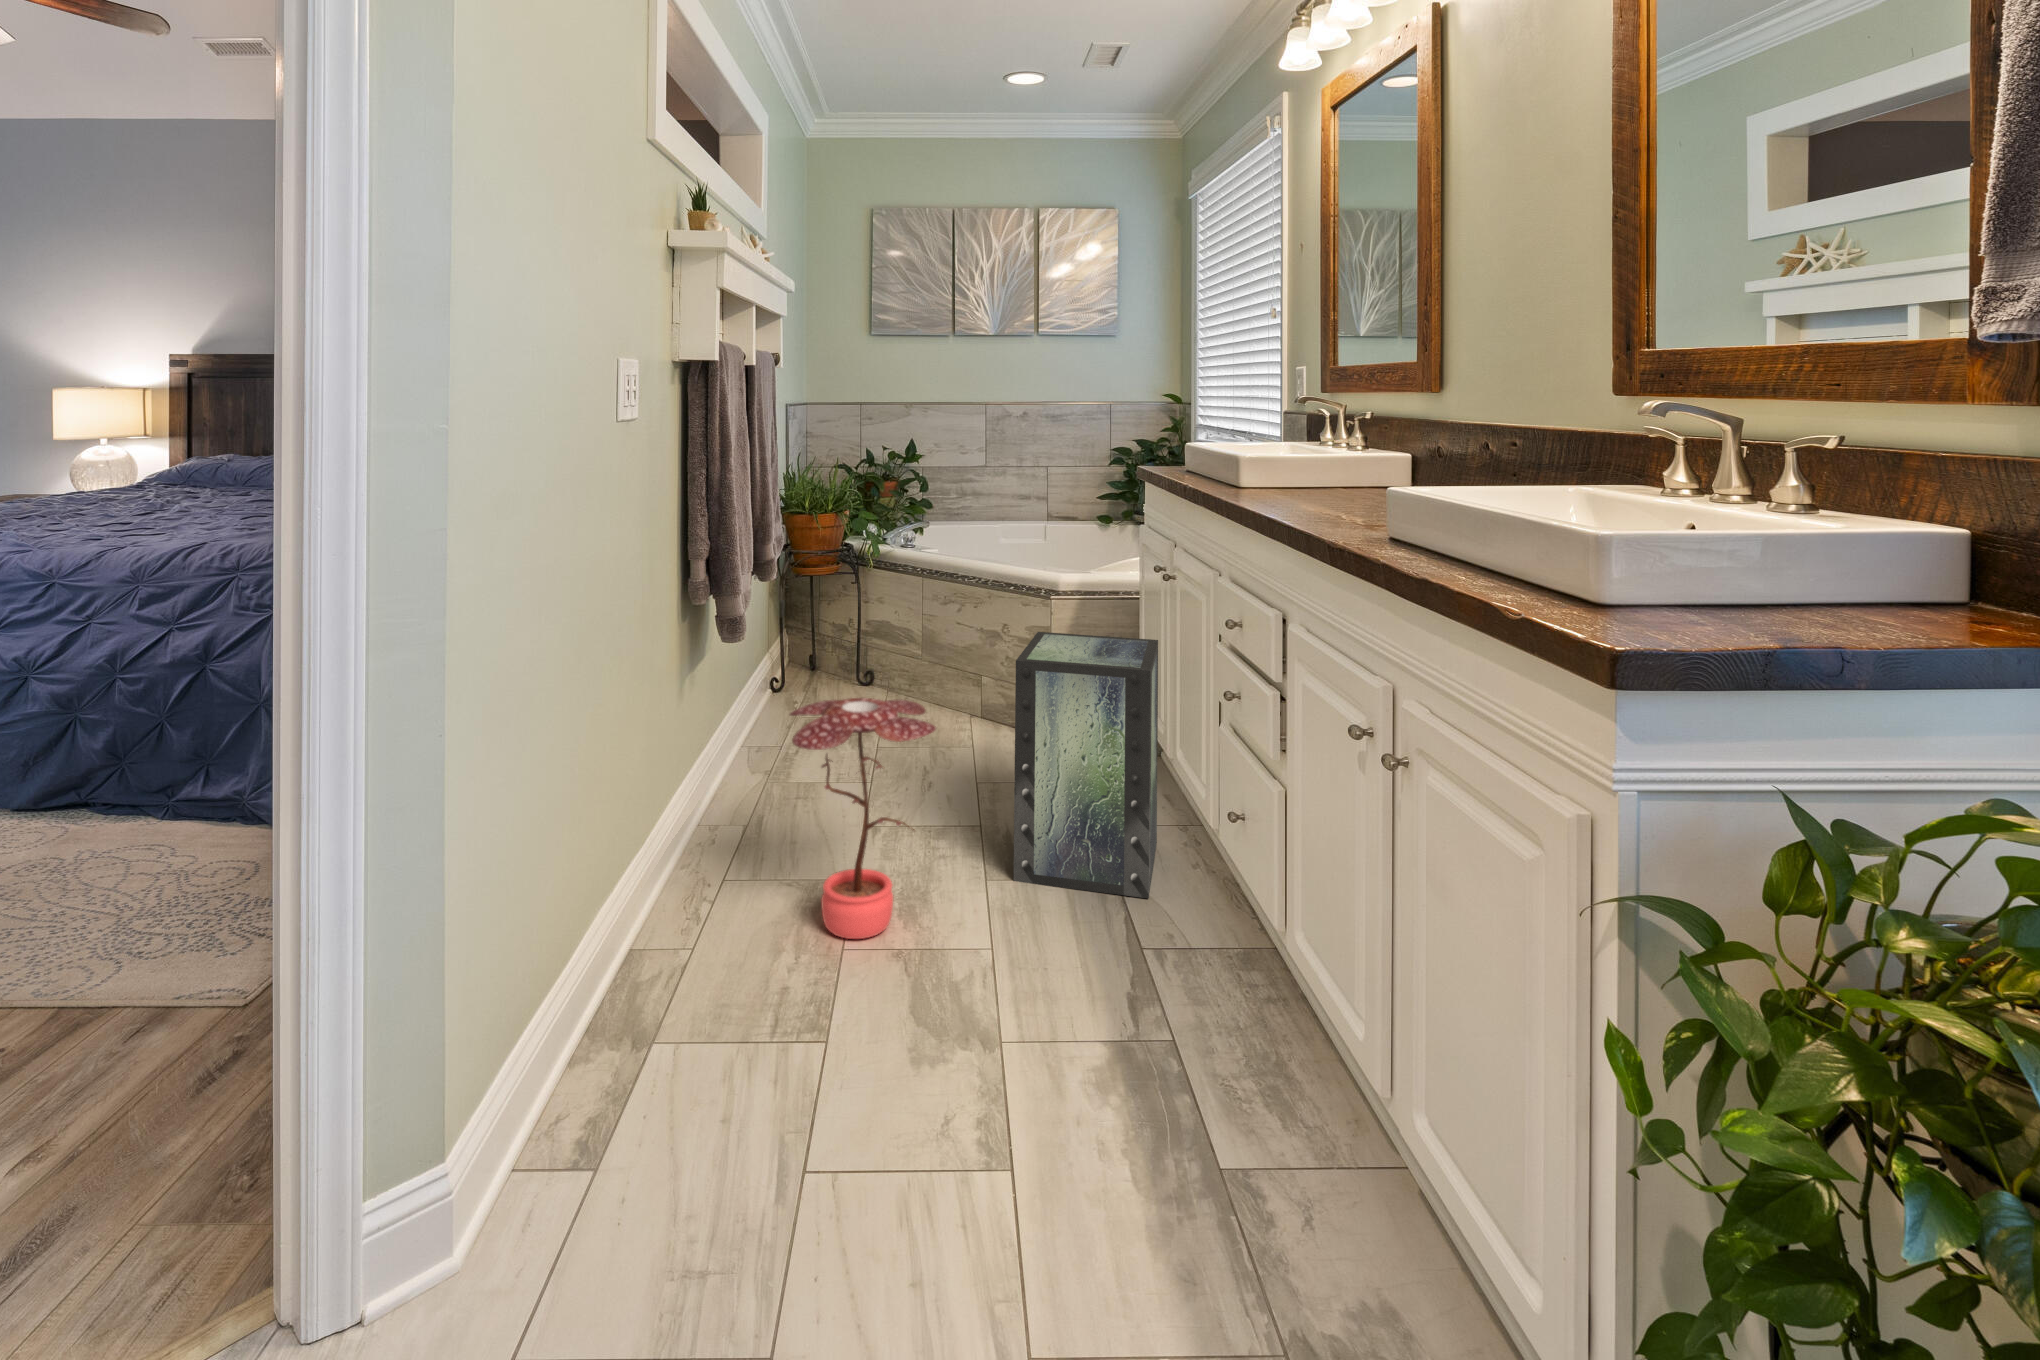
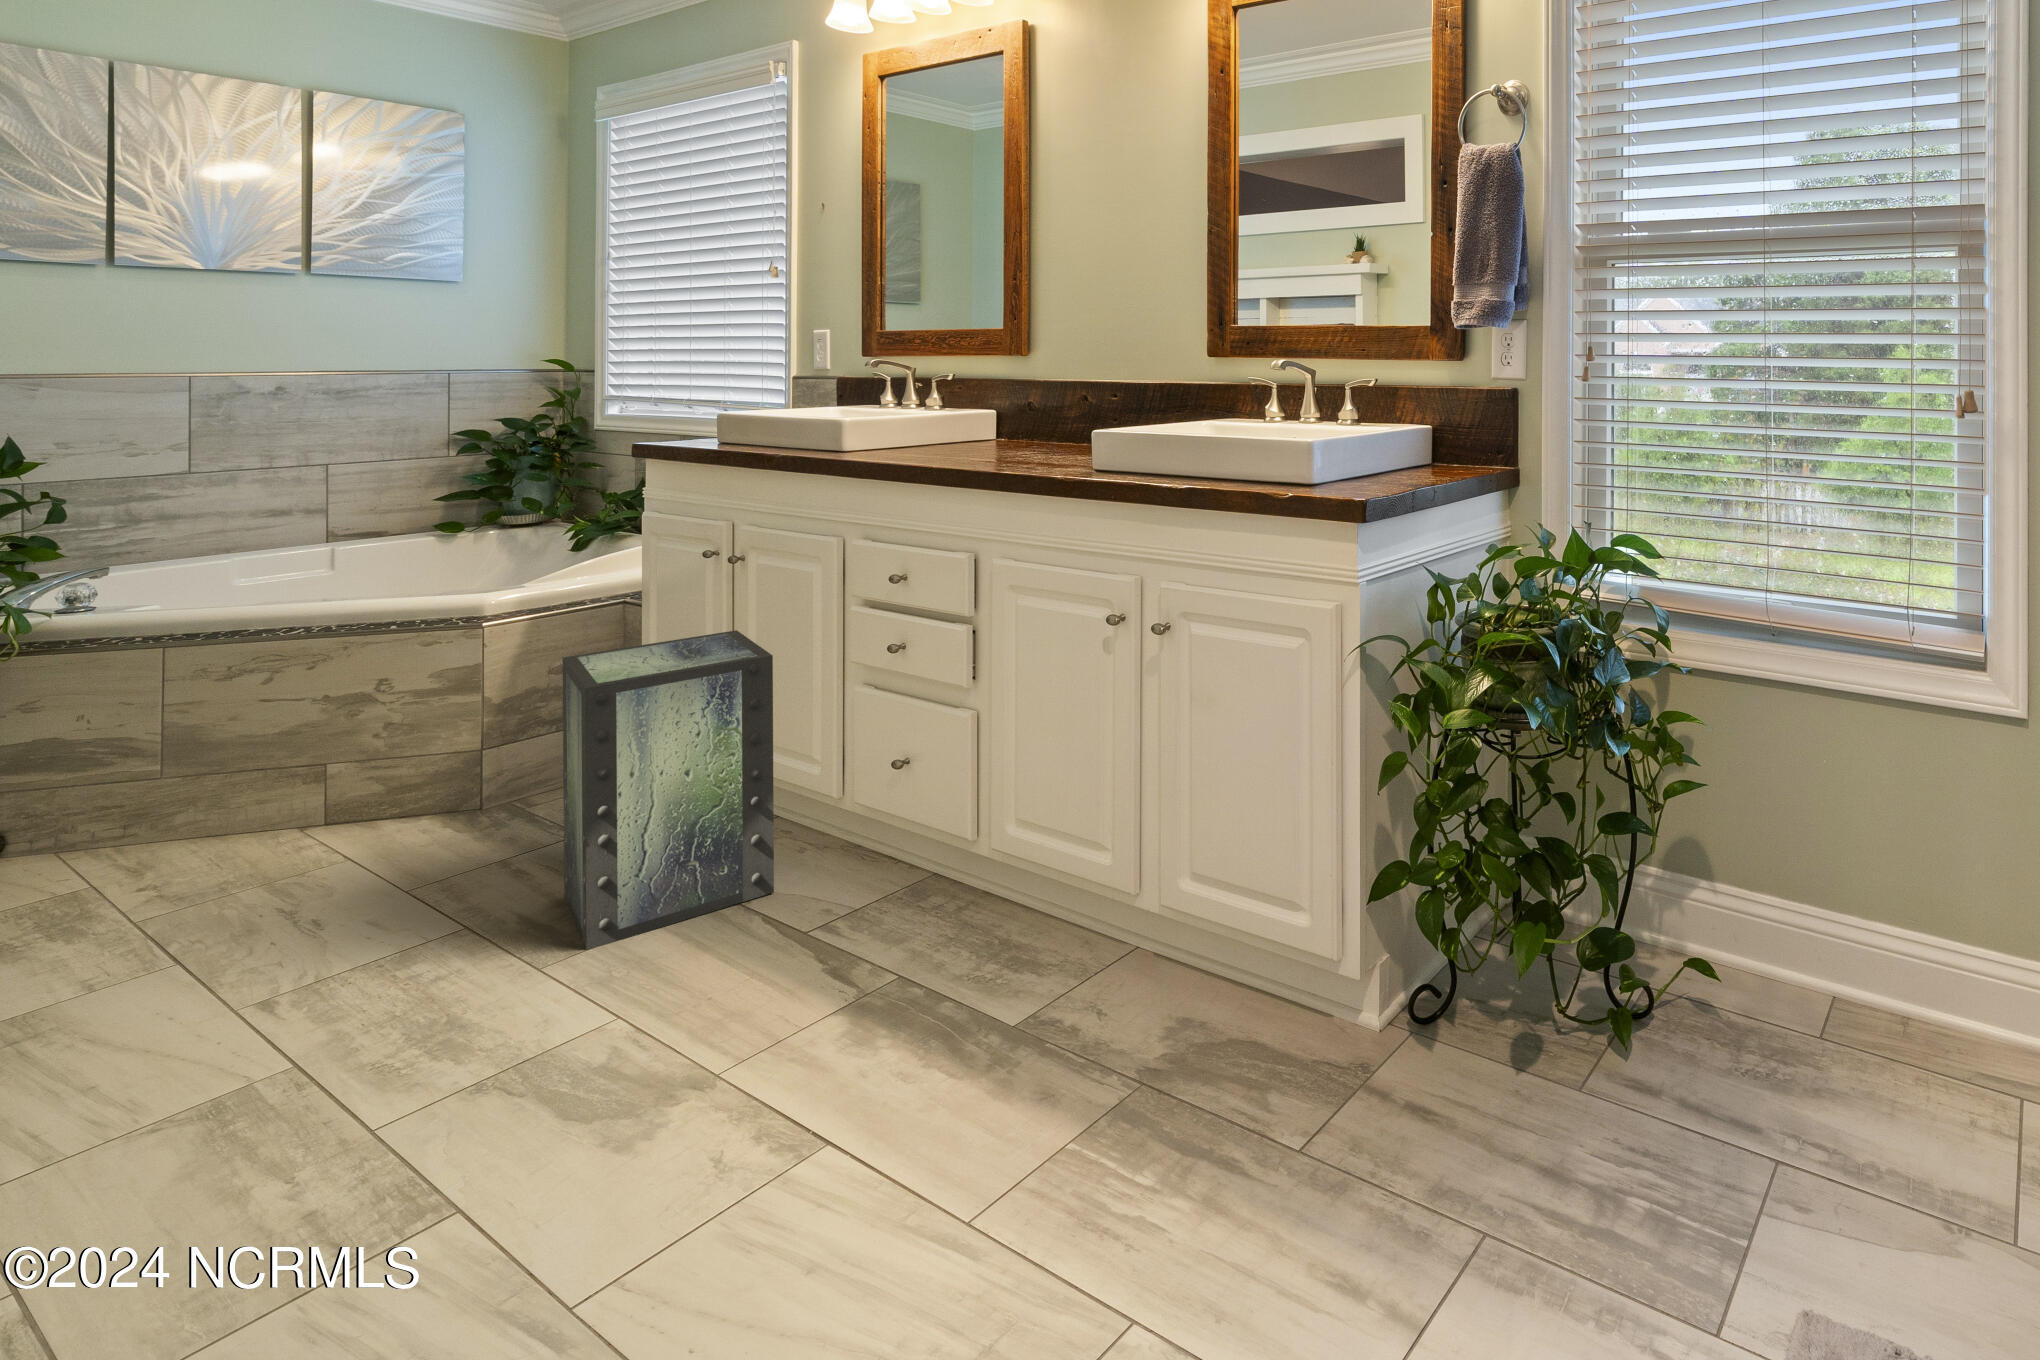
potted plant: present [790,698,936,939] -> none [216,774,537,1117]

